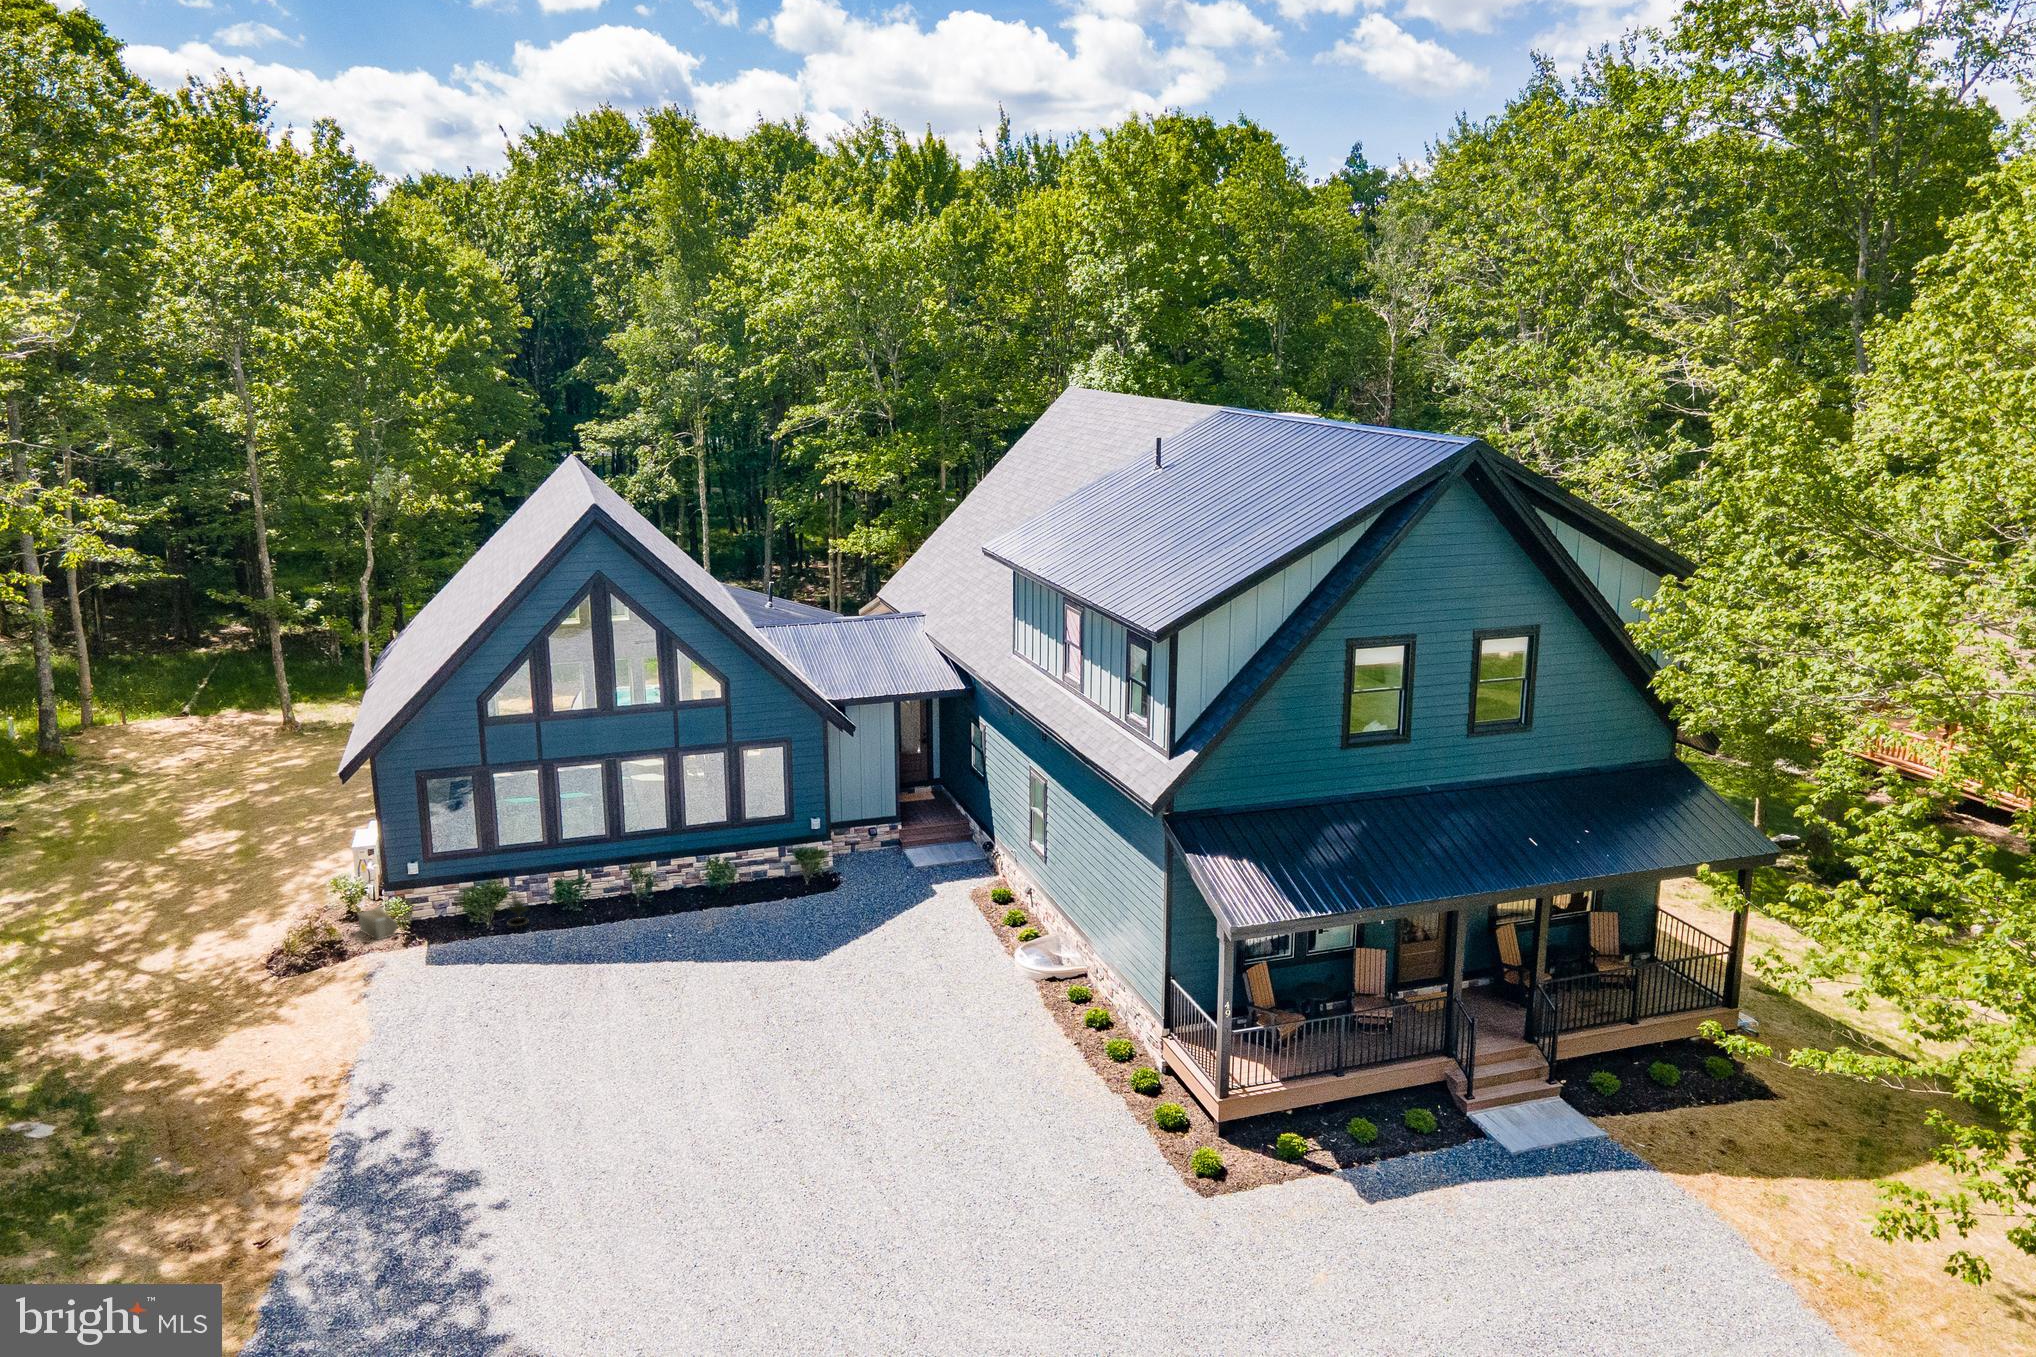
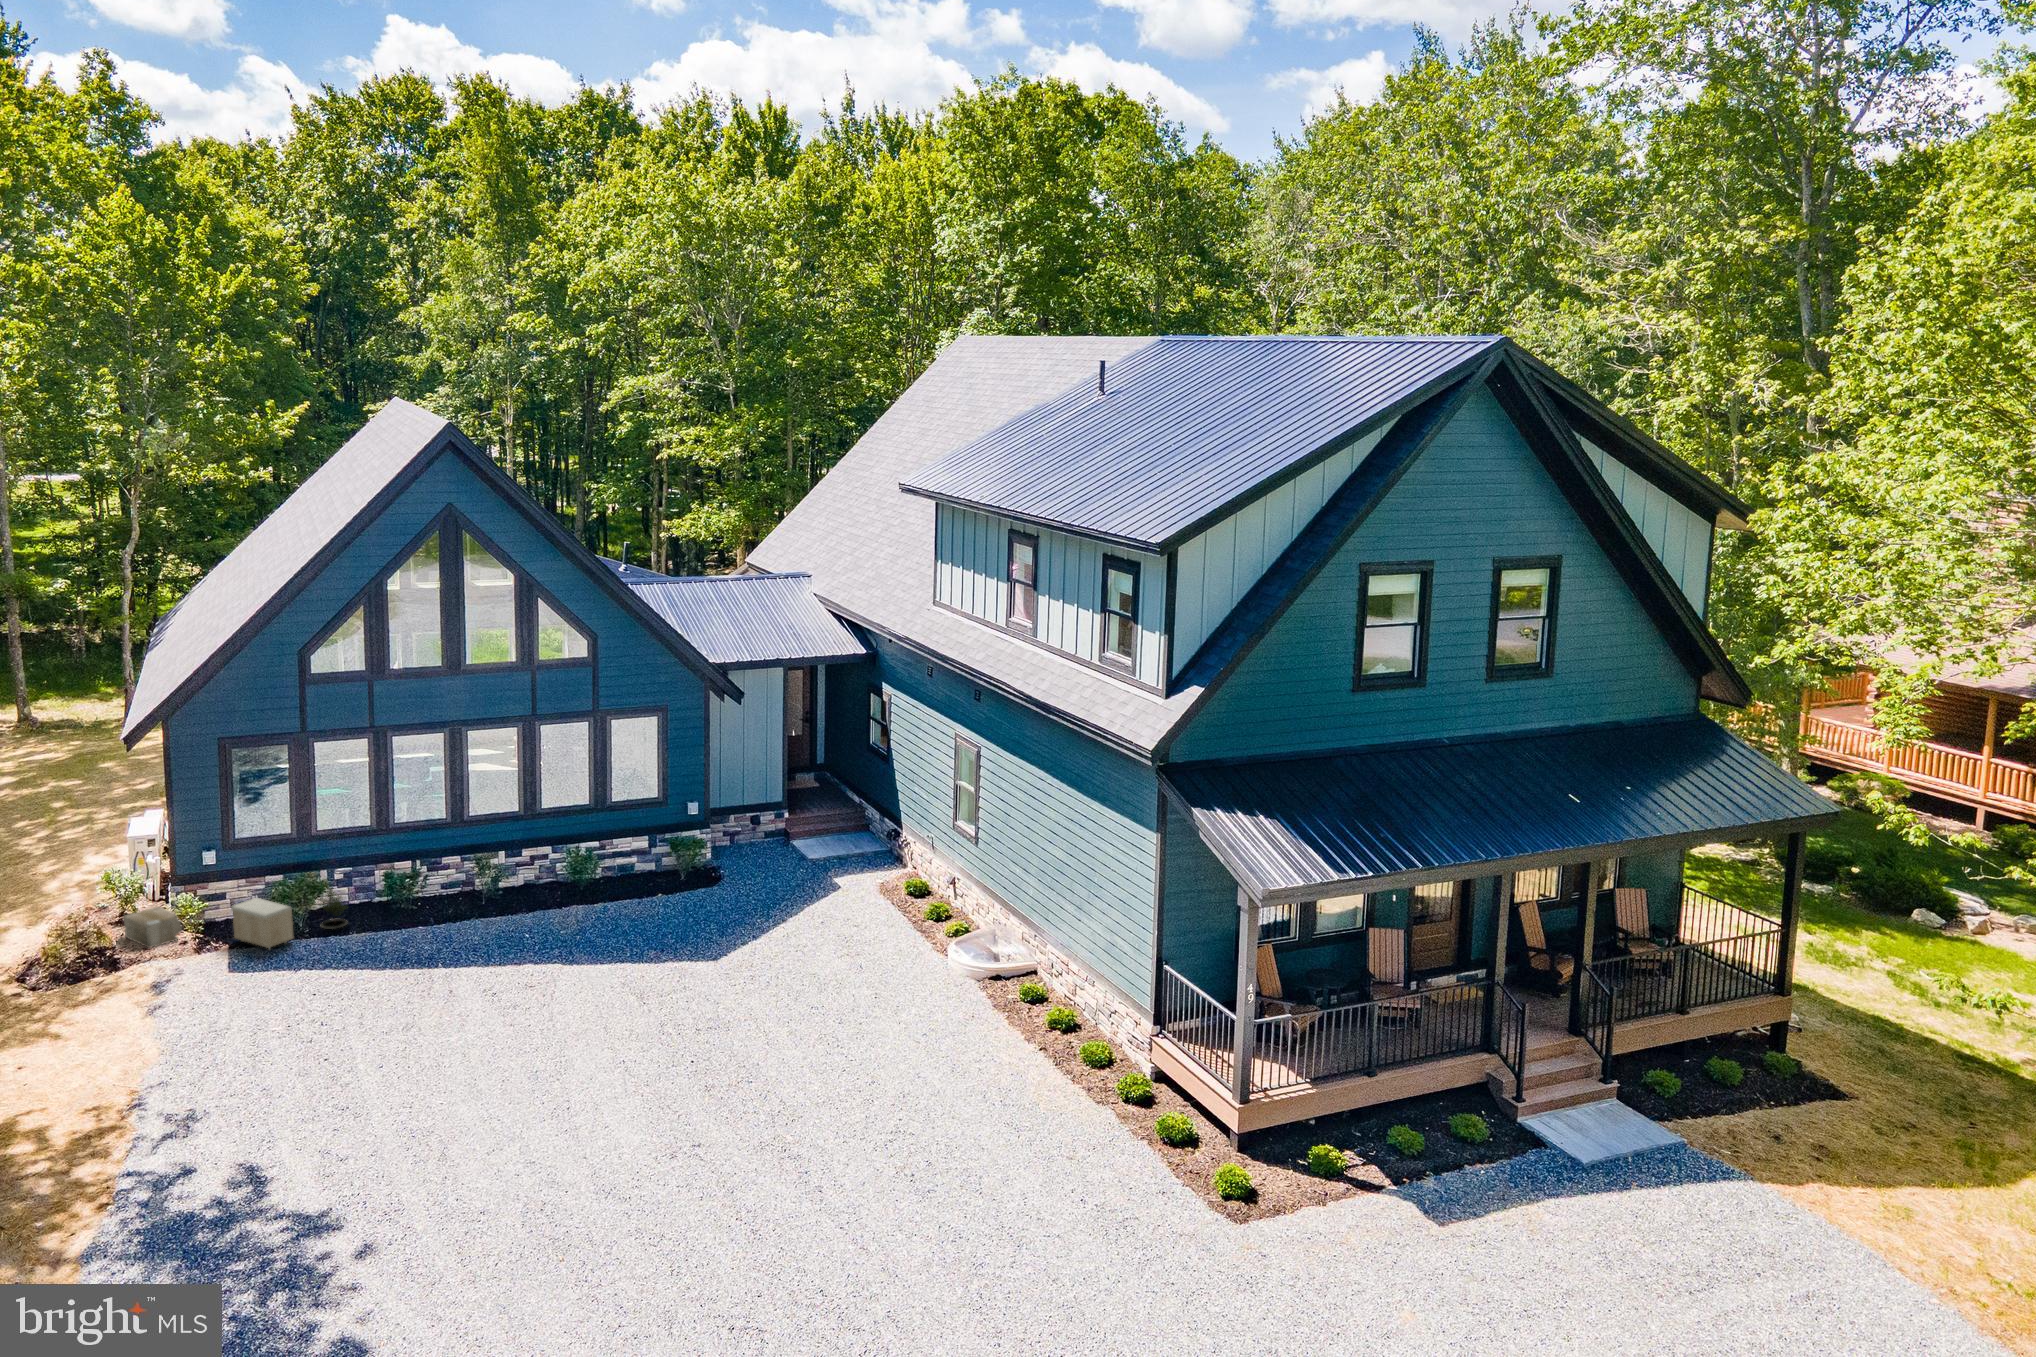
storage bench: none [438,900,486,943] -> present [231,898,293,949]

